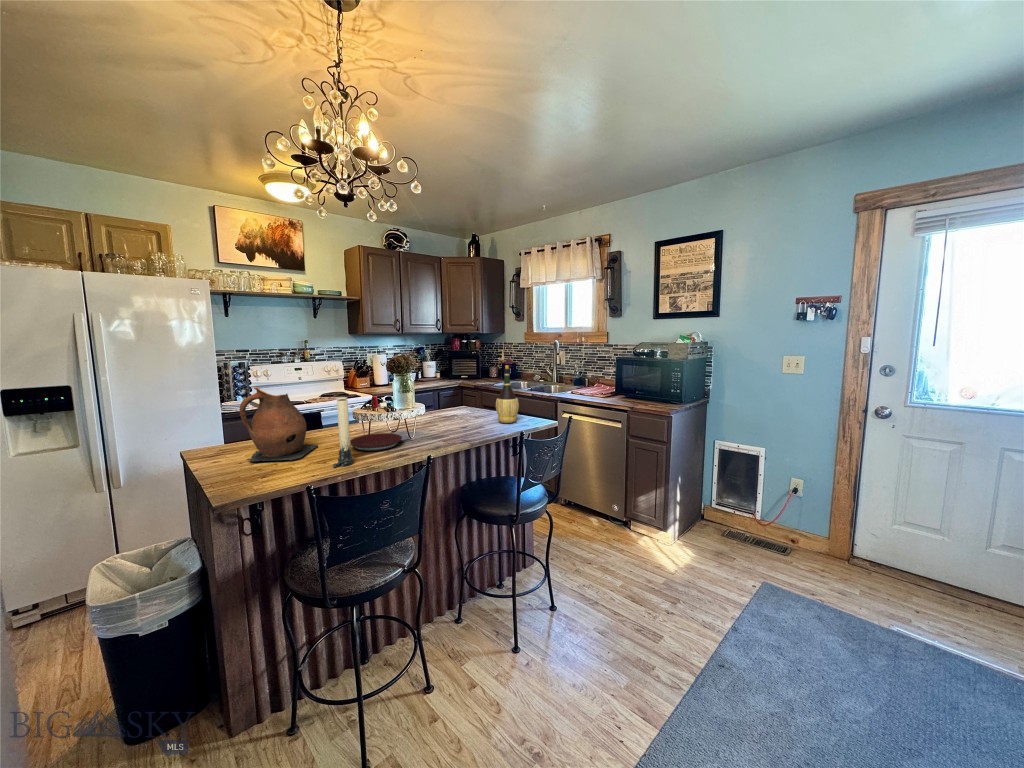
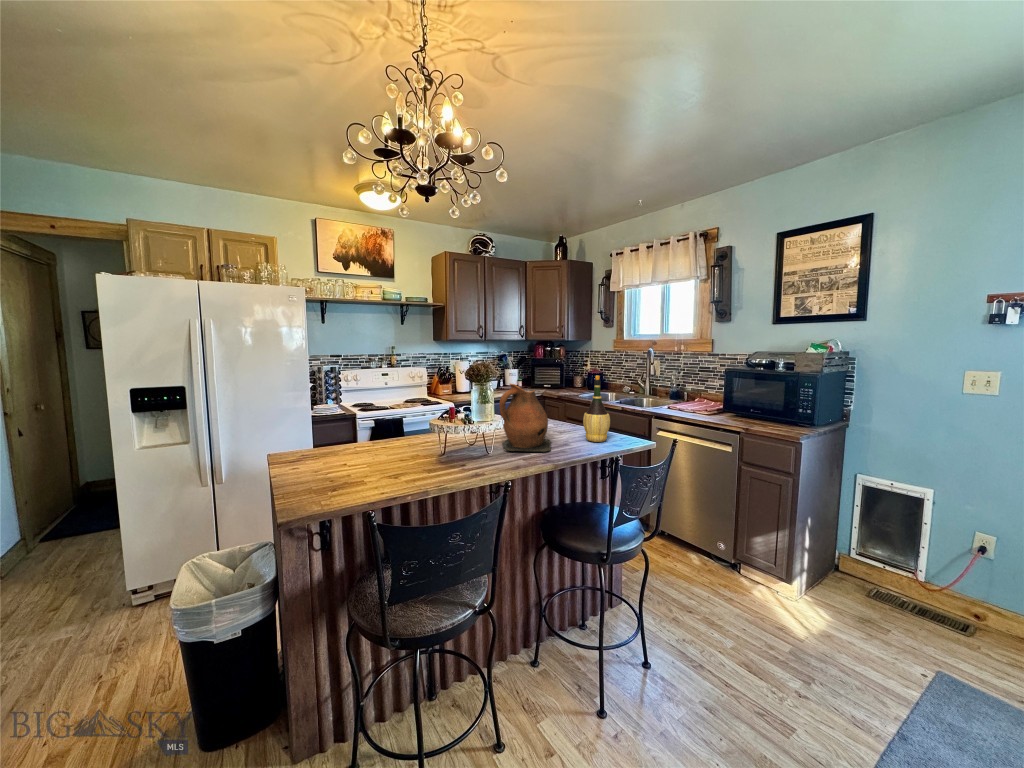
ceramic pitcher: present [240,387,318,461] -> present [499,384,551,452]
candle: present [333,397,354,468] -> none [404,407,426,485]
plate: present [350,433,402,451] -> none [423,447,479,467]

